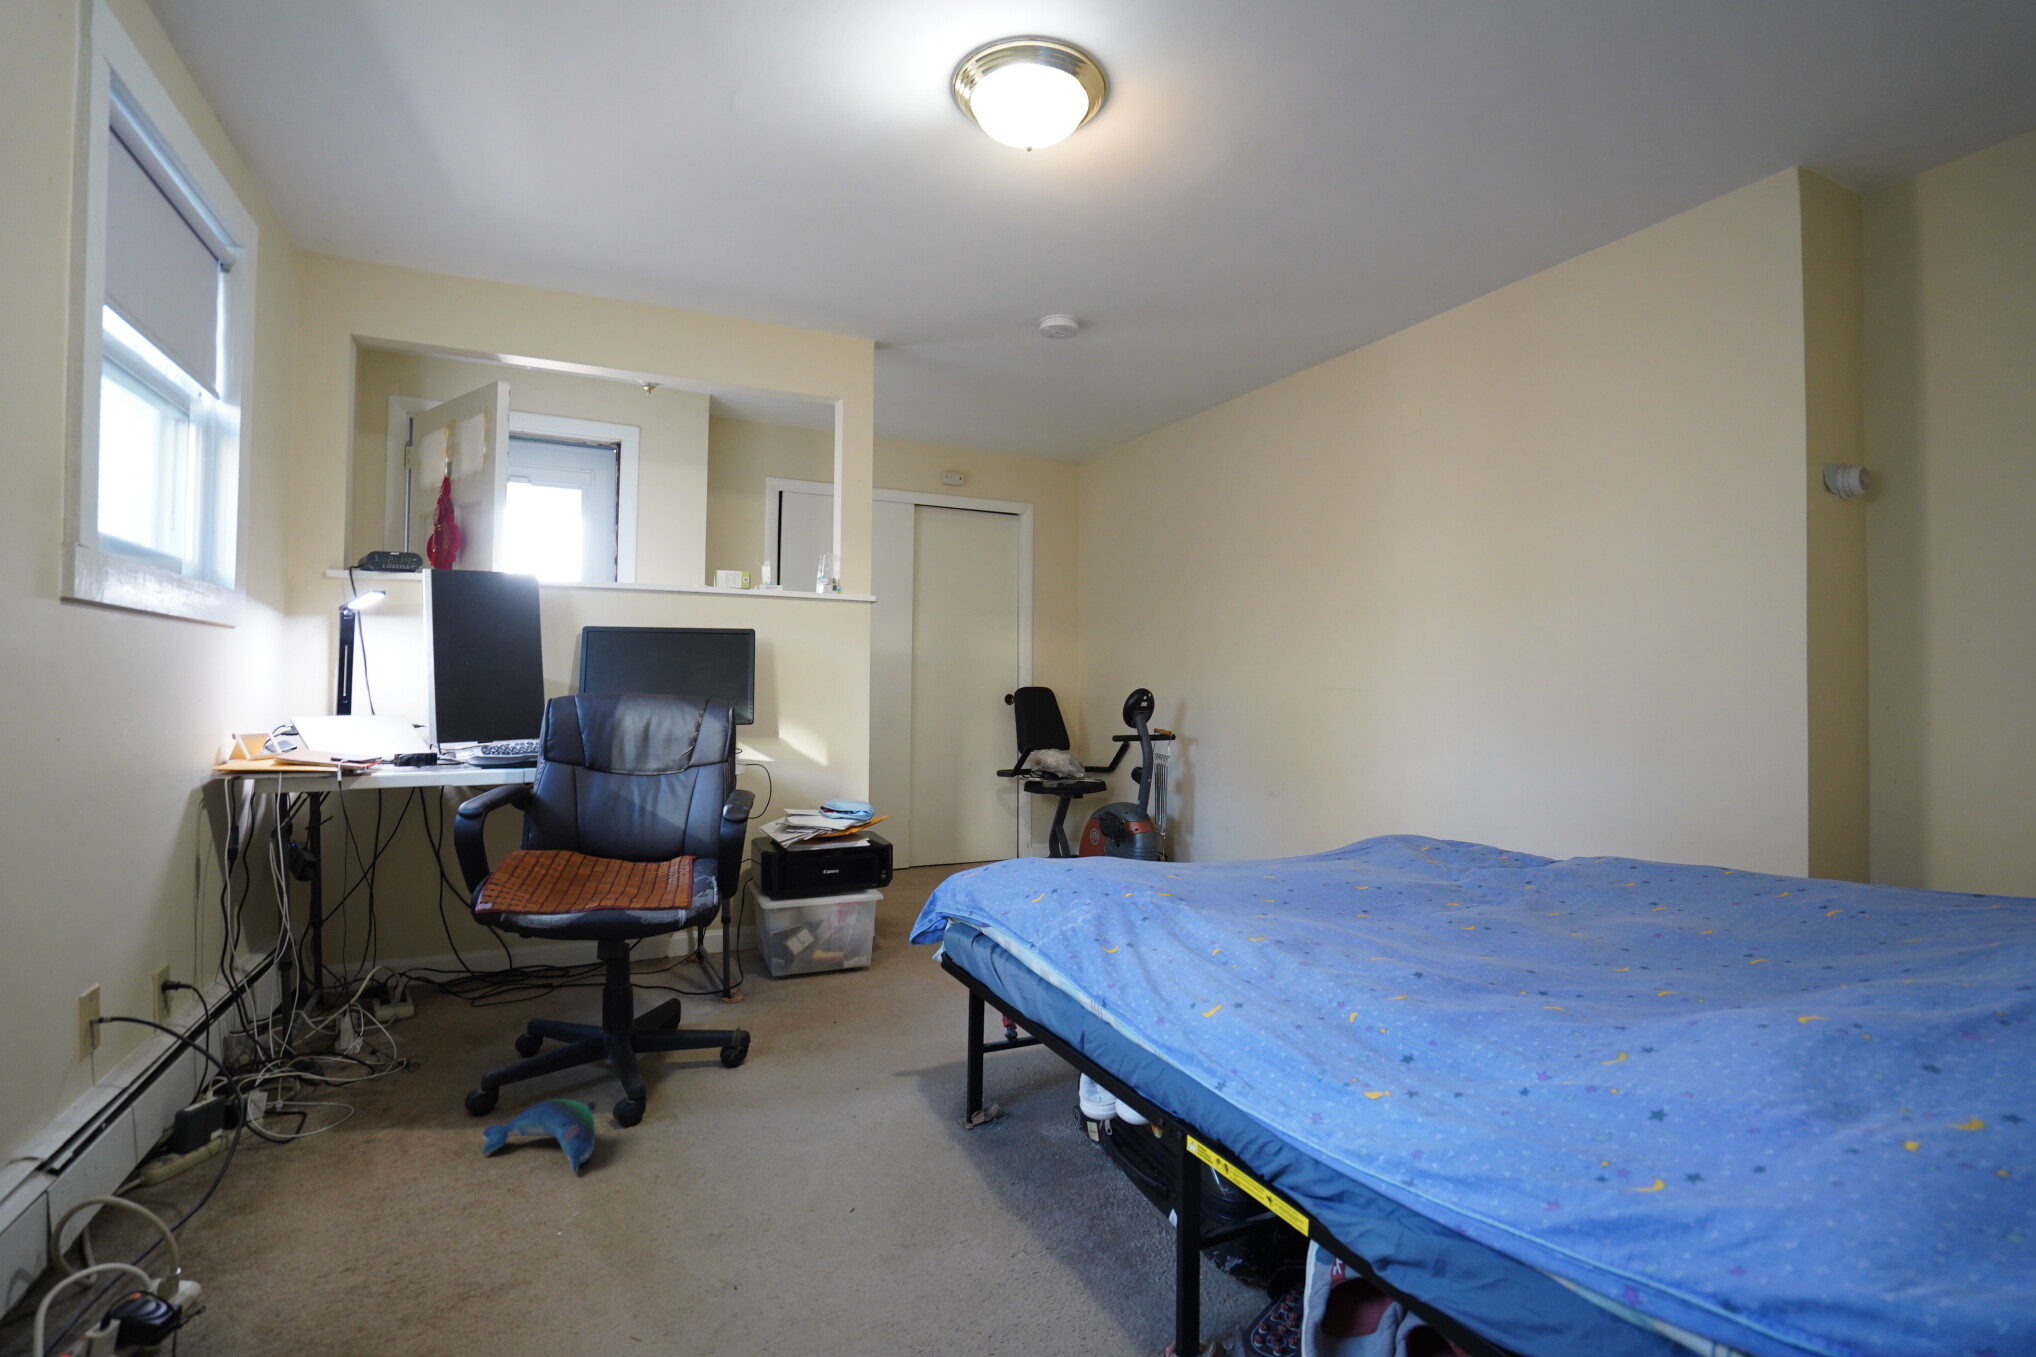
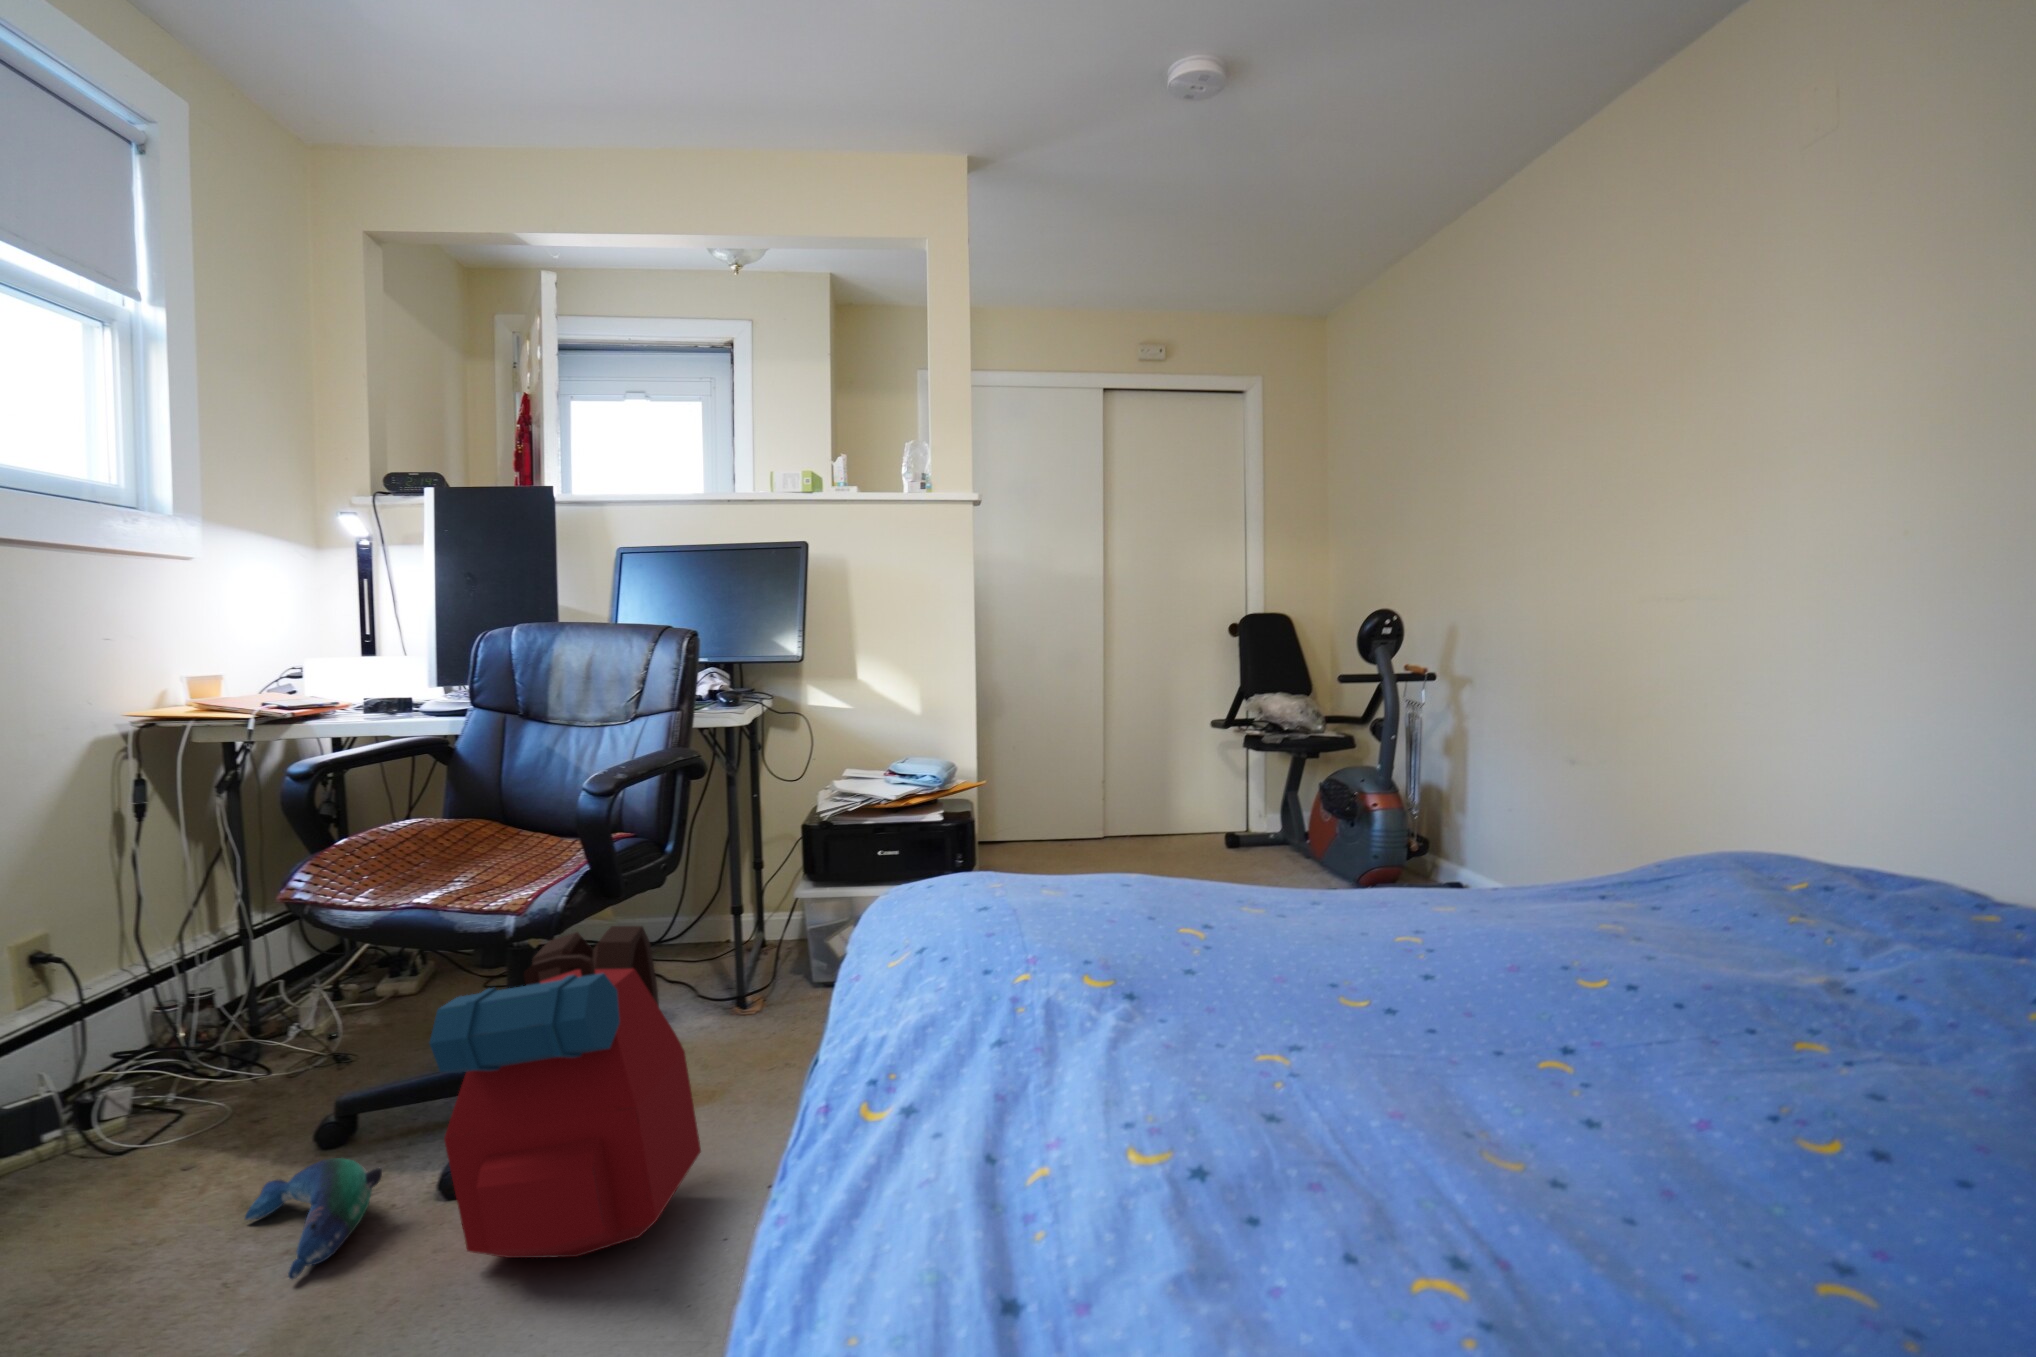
backpack: none [688,913,833,1140] -> present [430,926,701,1258]

